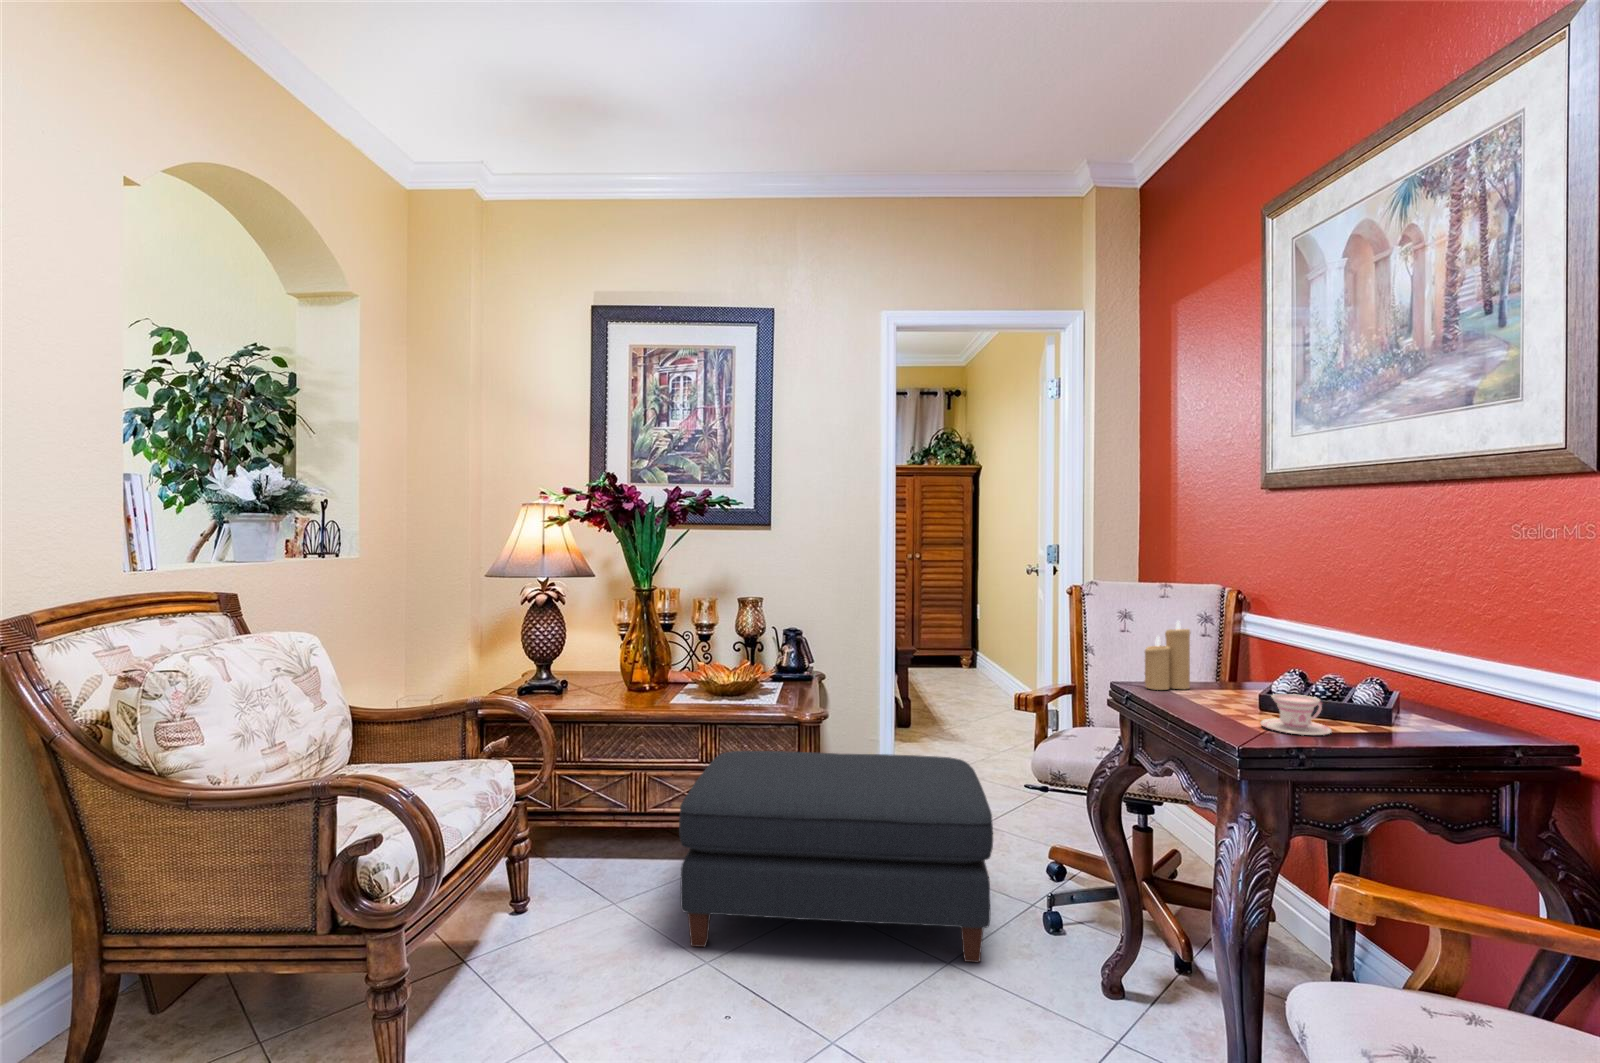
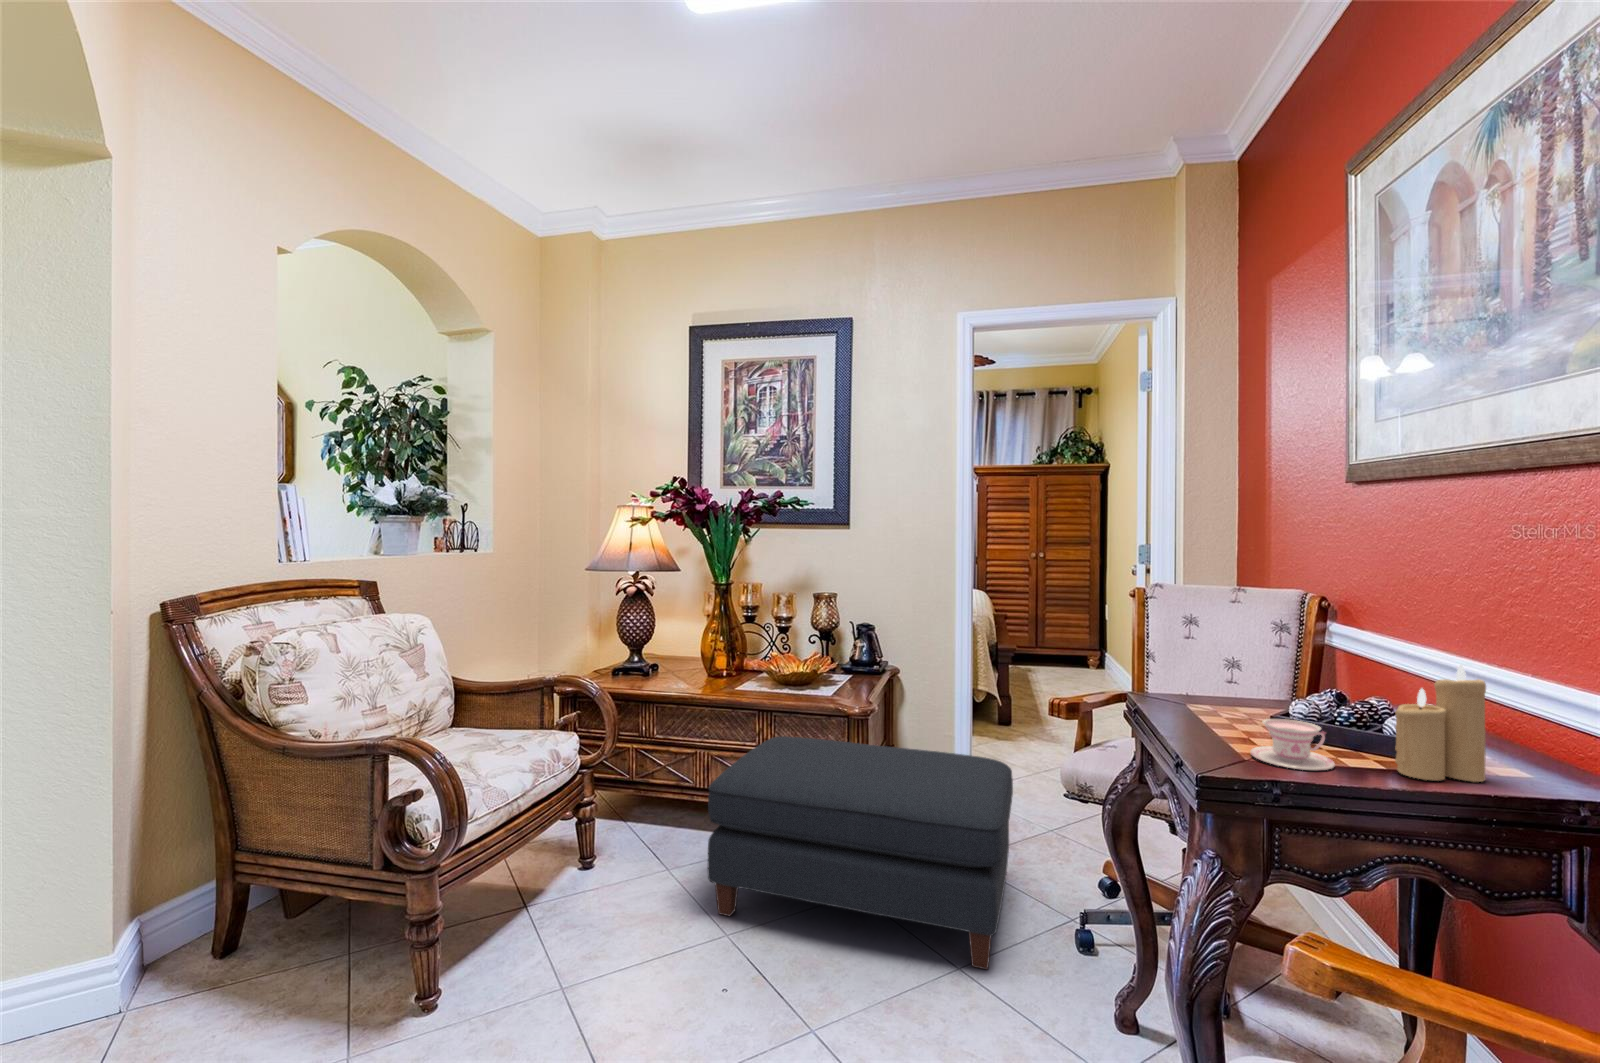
candle: present [1145,621,1190,690] -> present [1395,665,1486,782]

